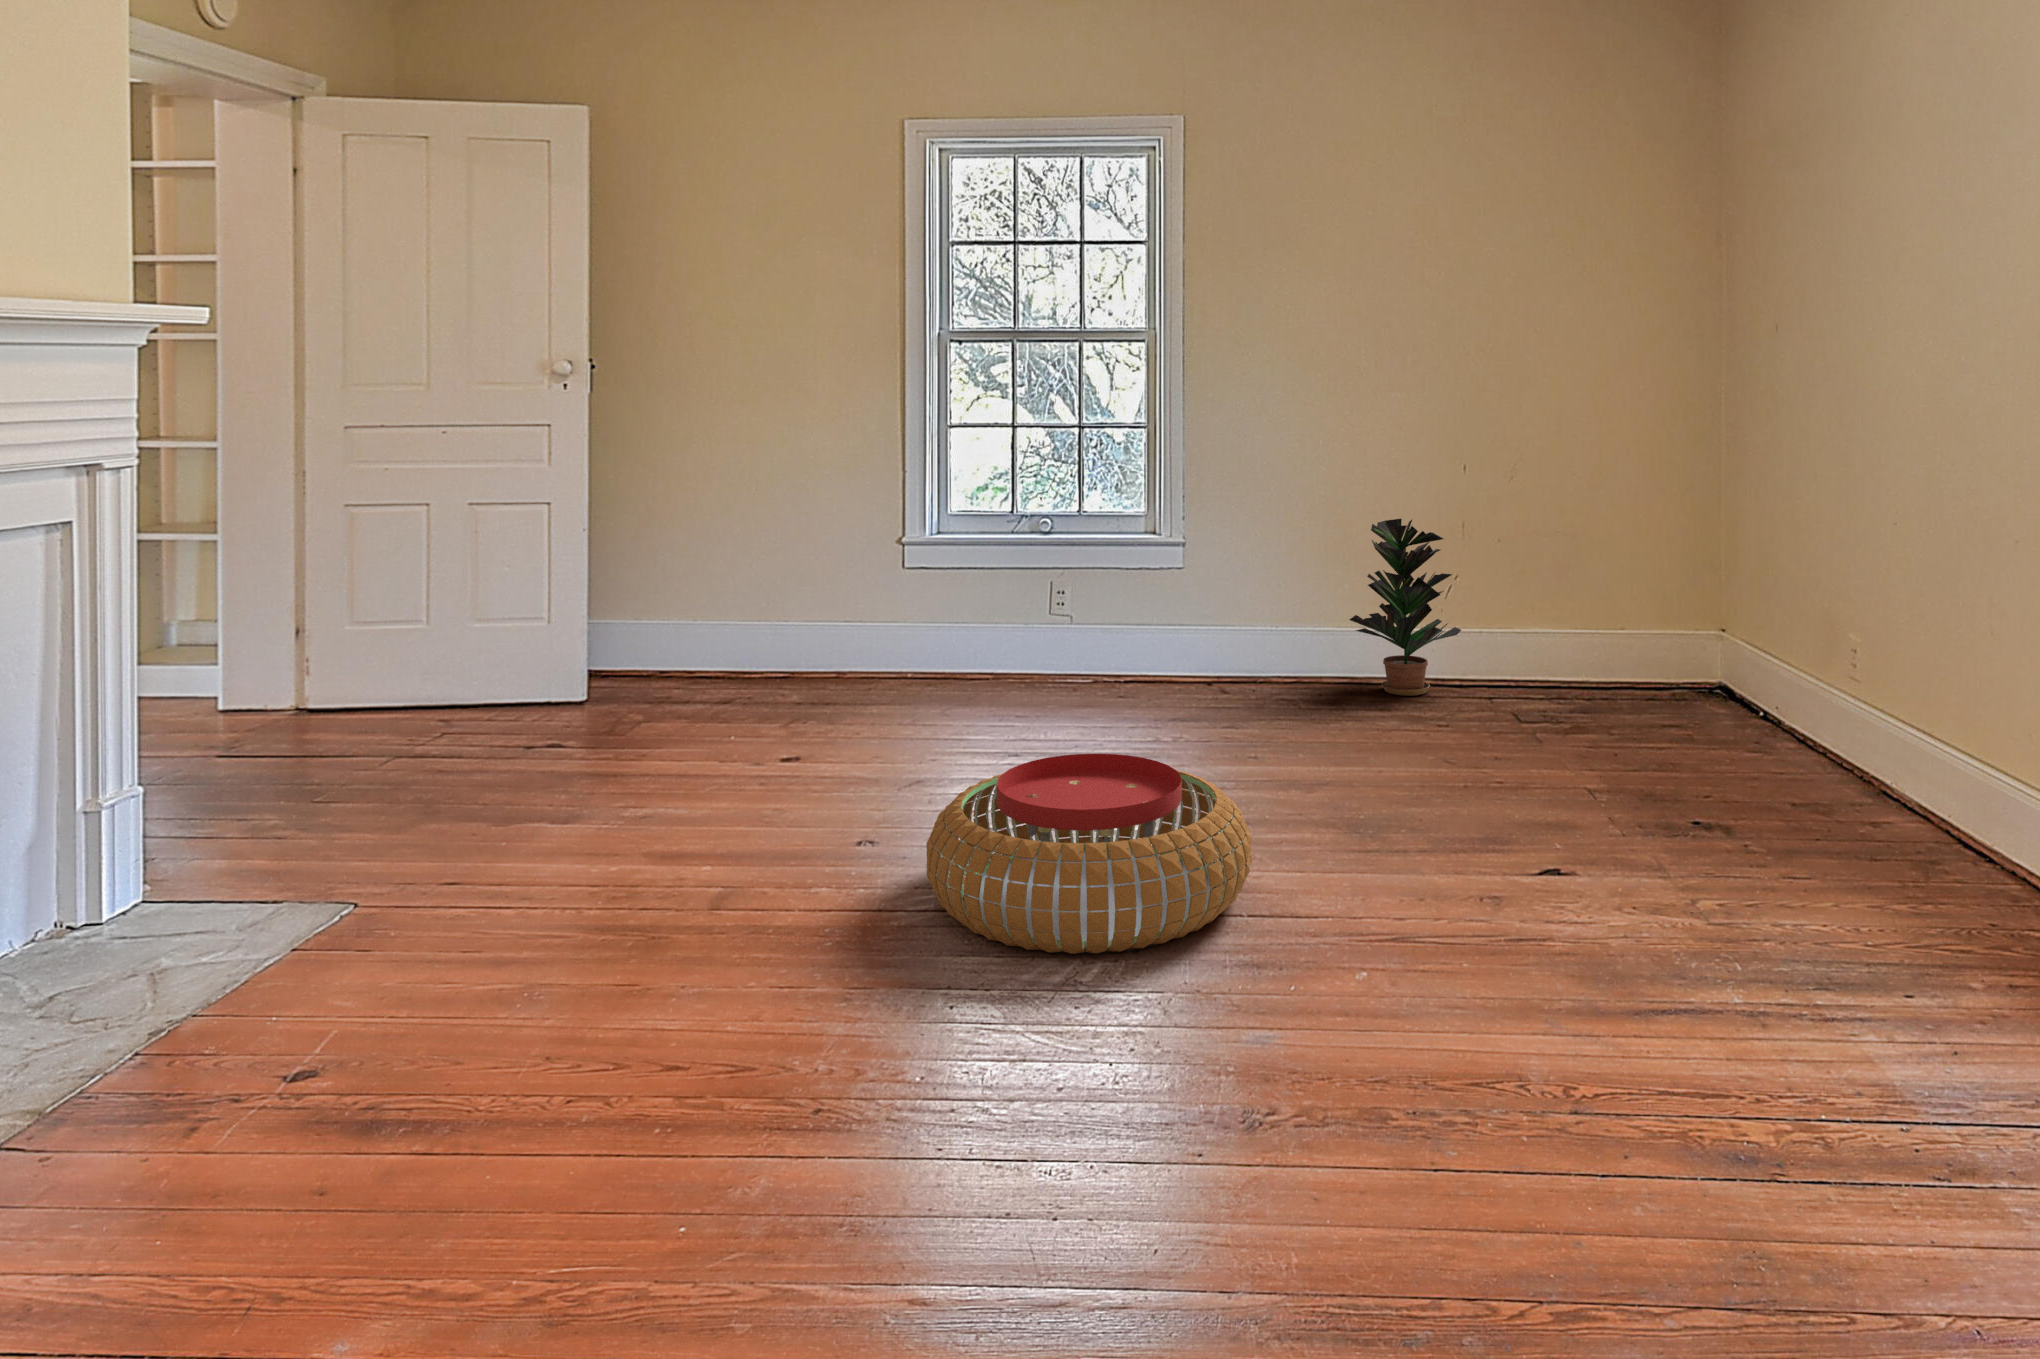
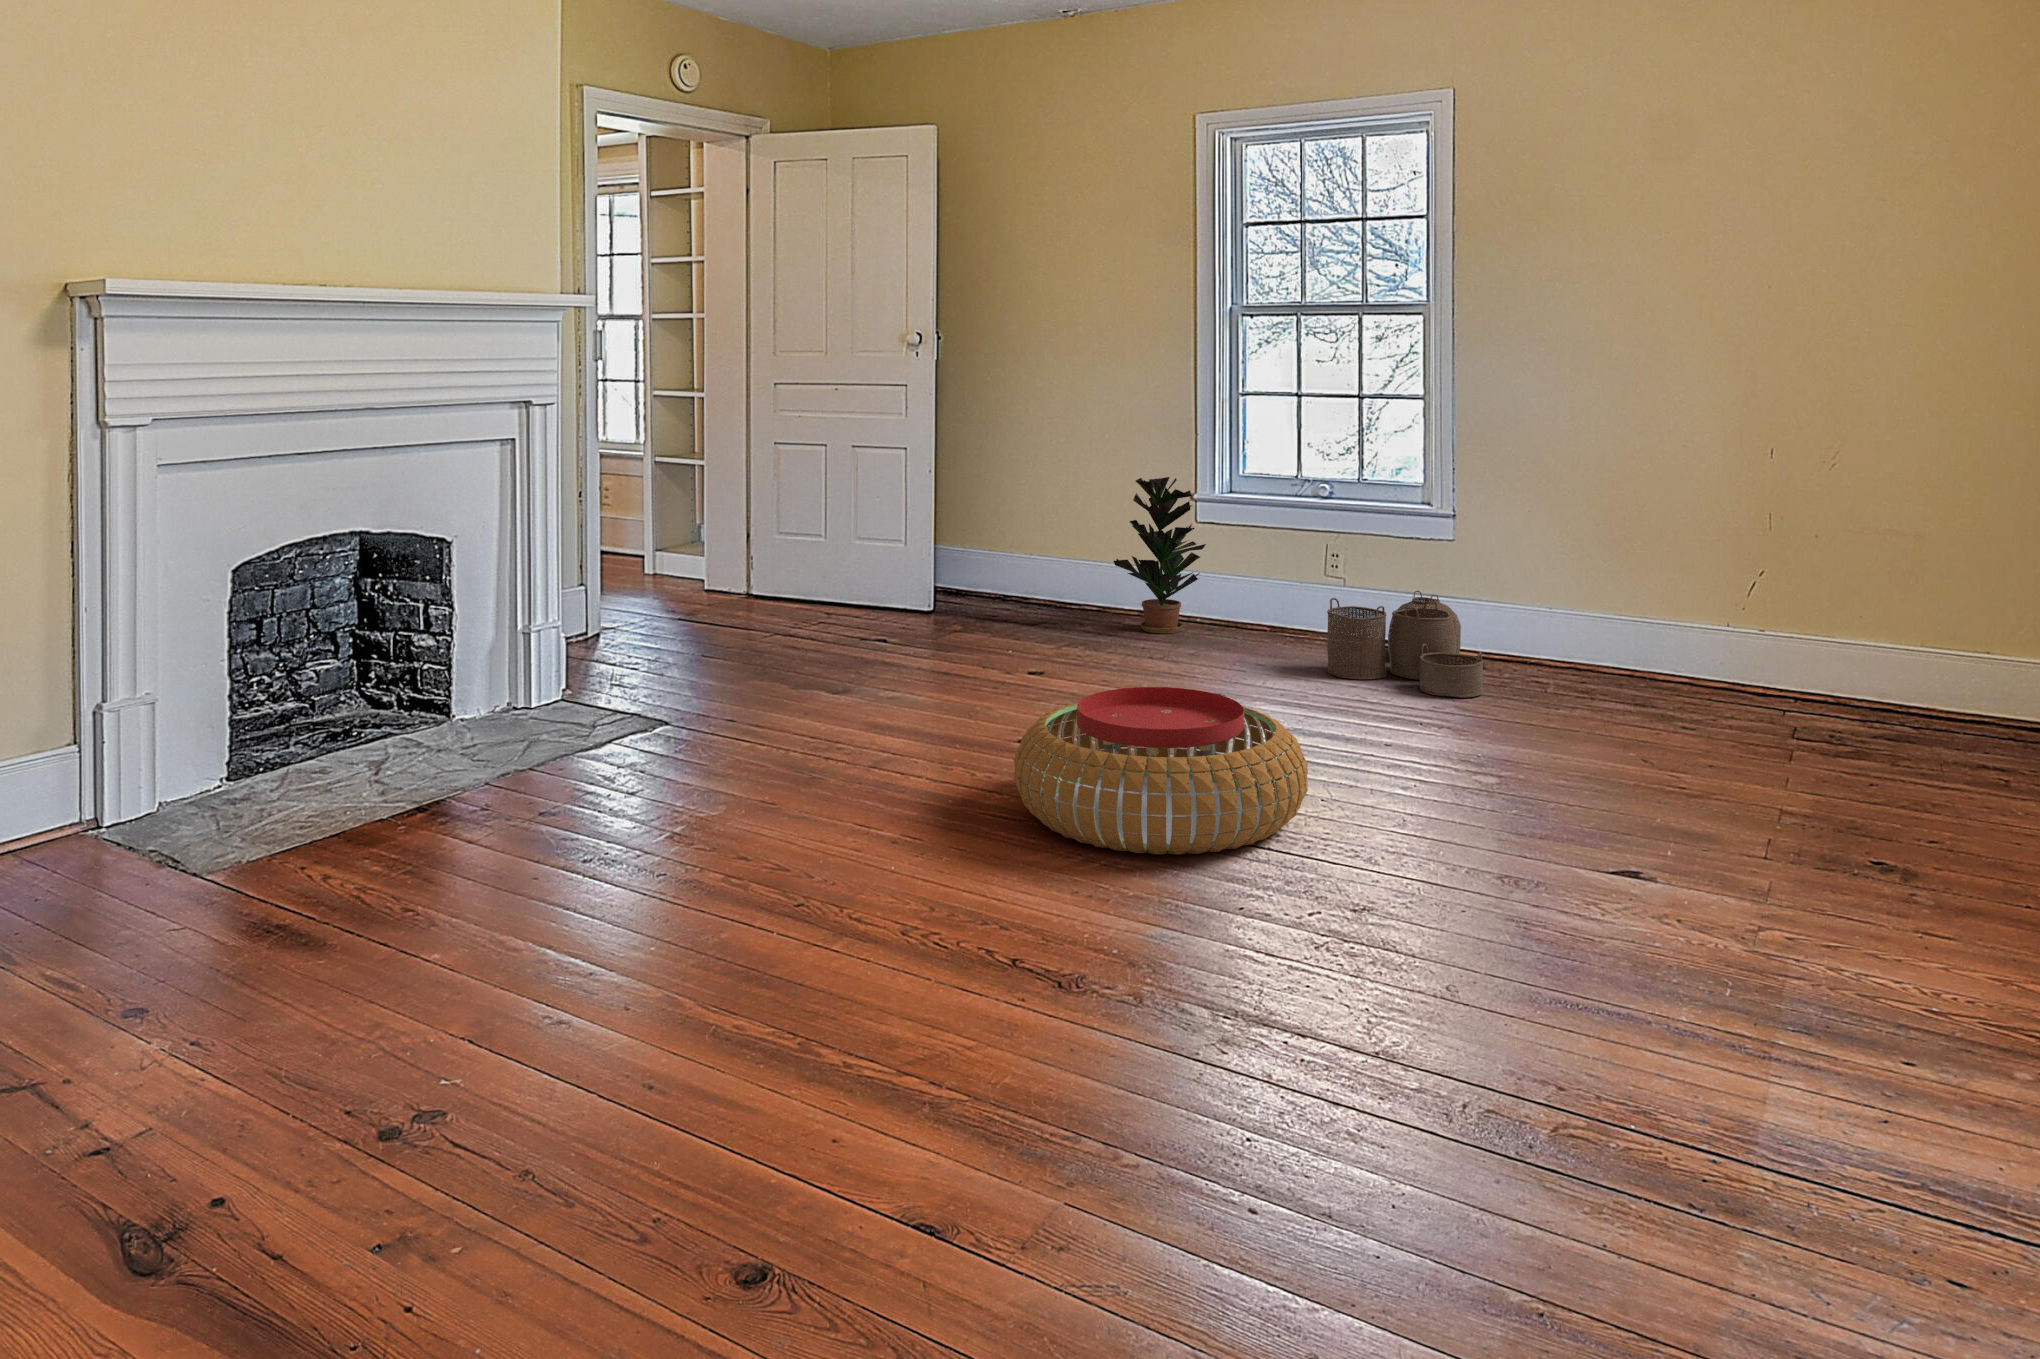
potted plant: present [1349,519,1461,696] -> present [1114,477,1206,633]
woven basket: none [1082,616,1243,719] -> present [1327,591,1483,698]

